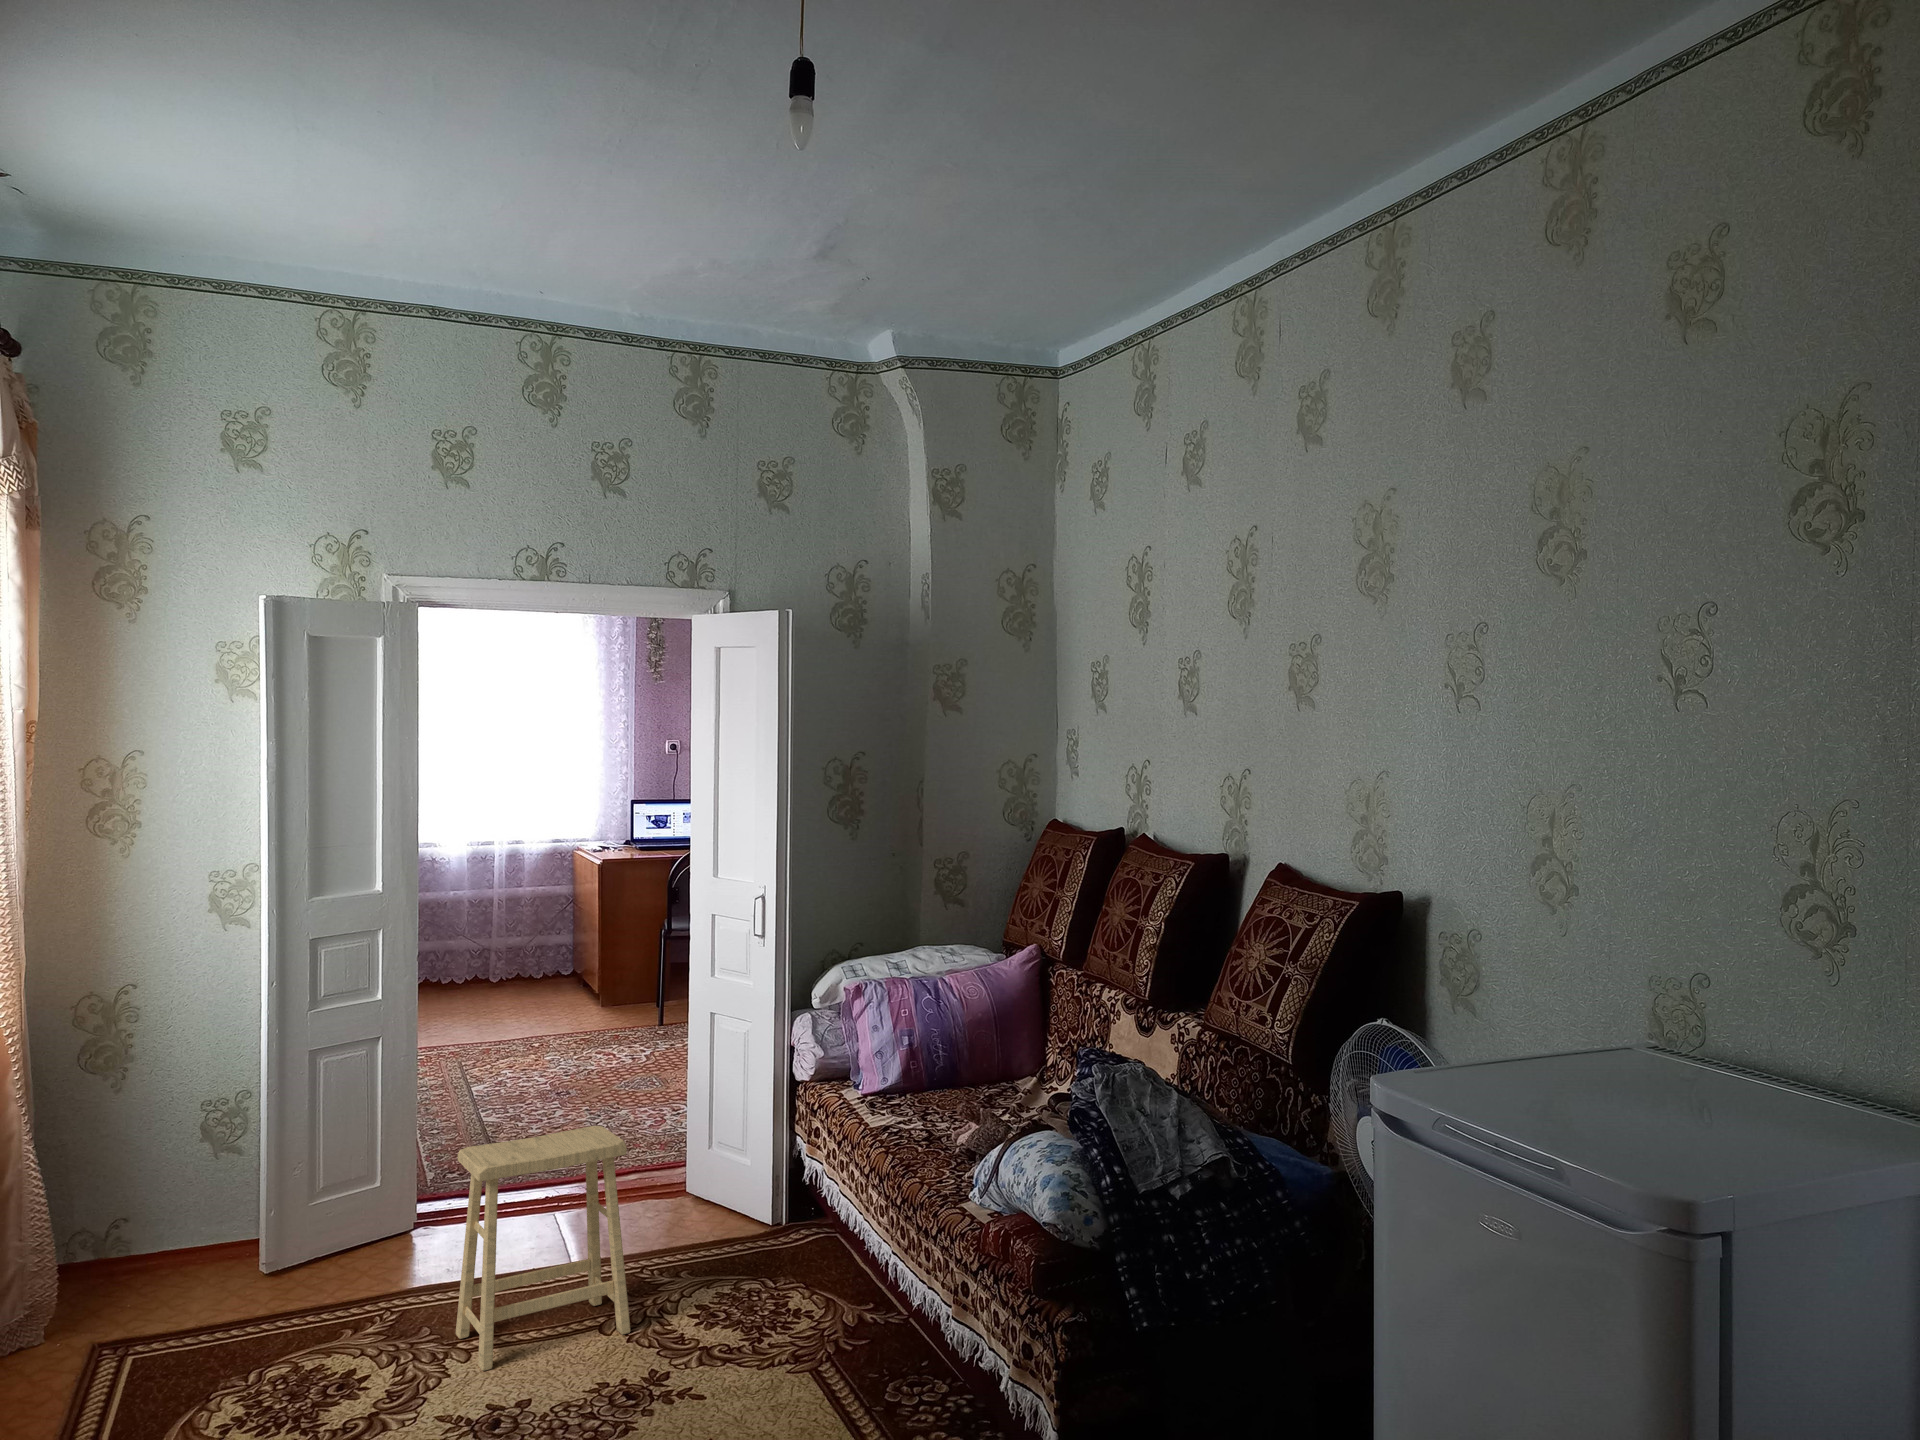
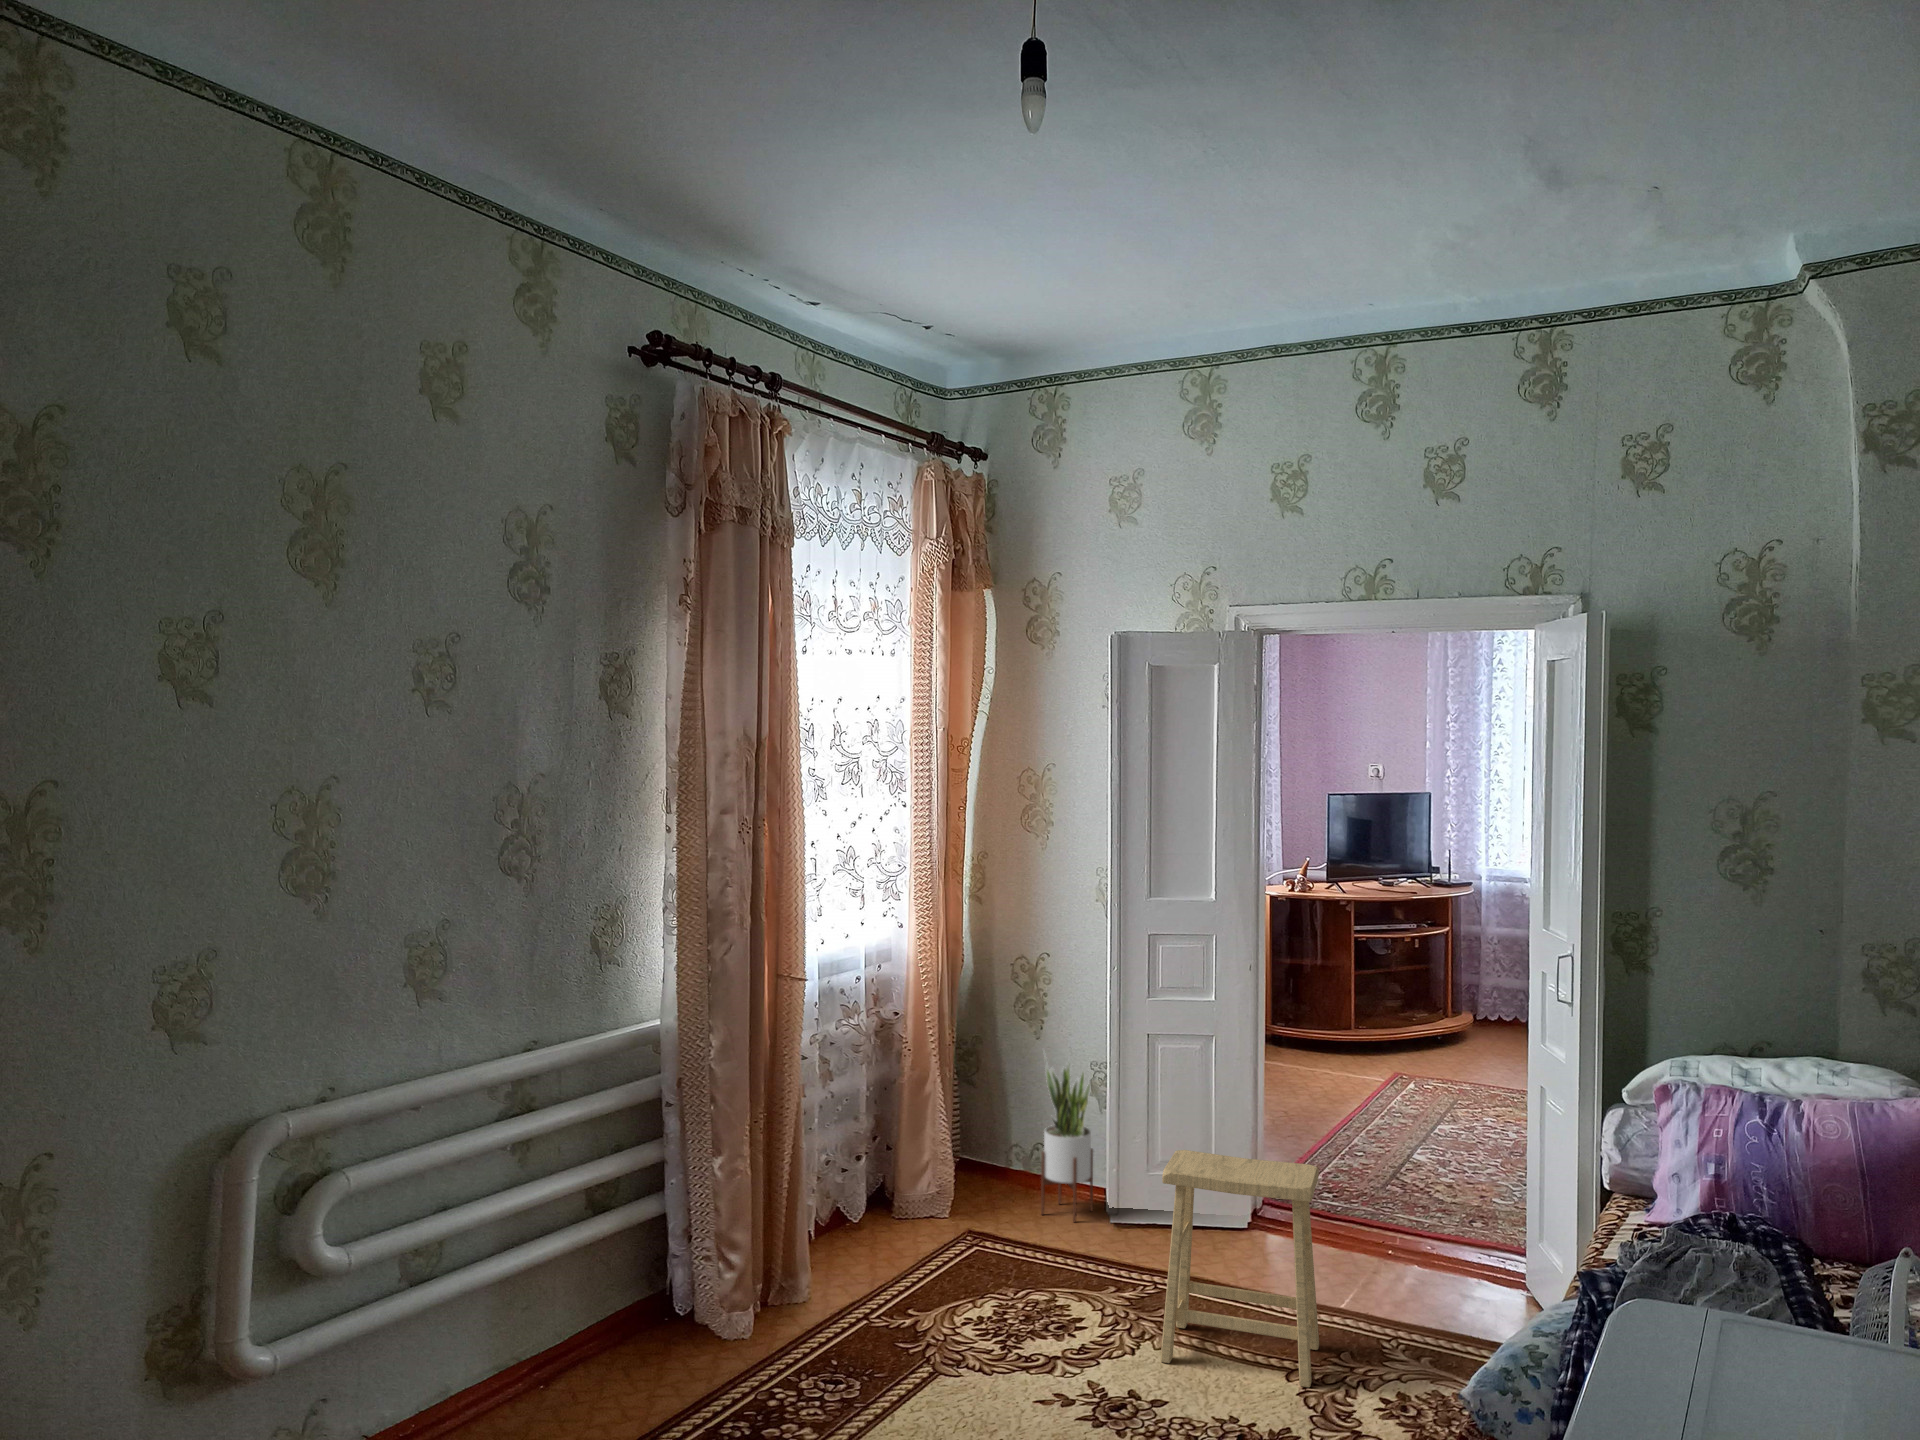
potted plant: none [152,1100,239,1304] -> present [1041,1054,1093,1222]

